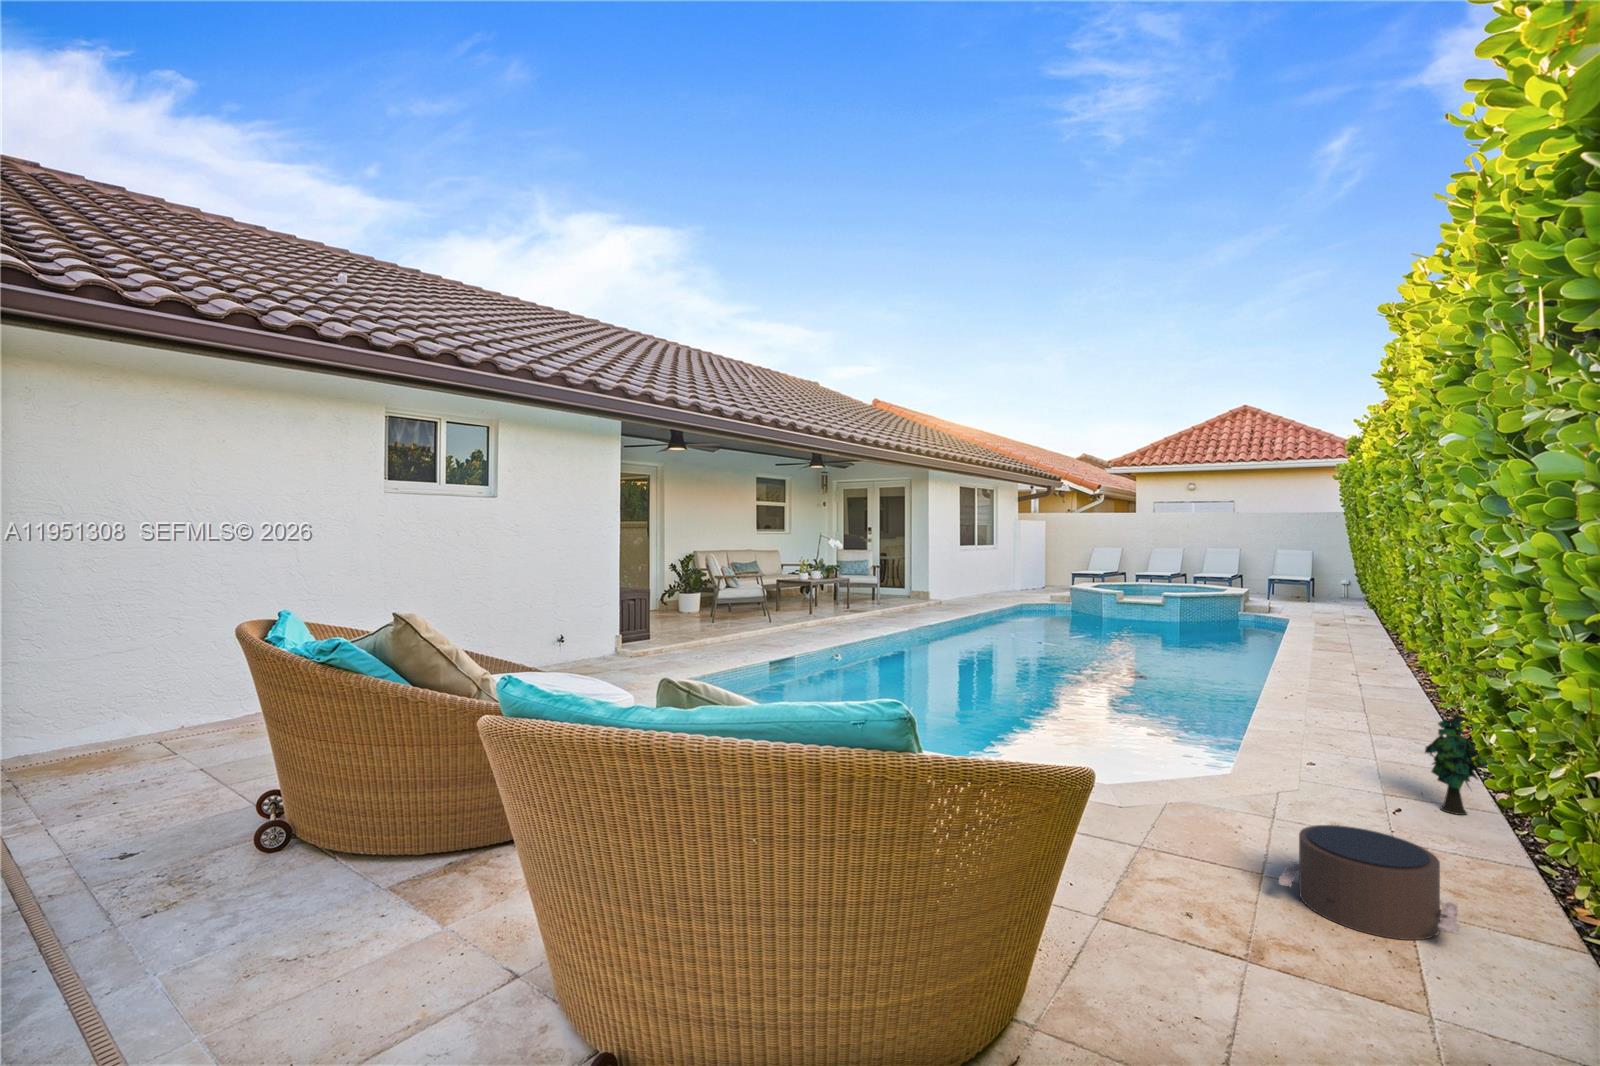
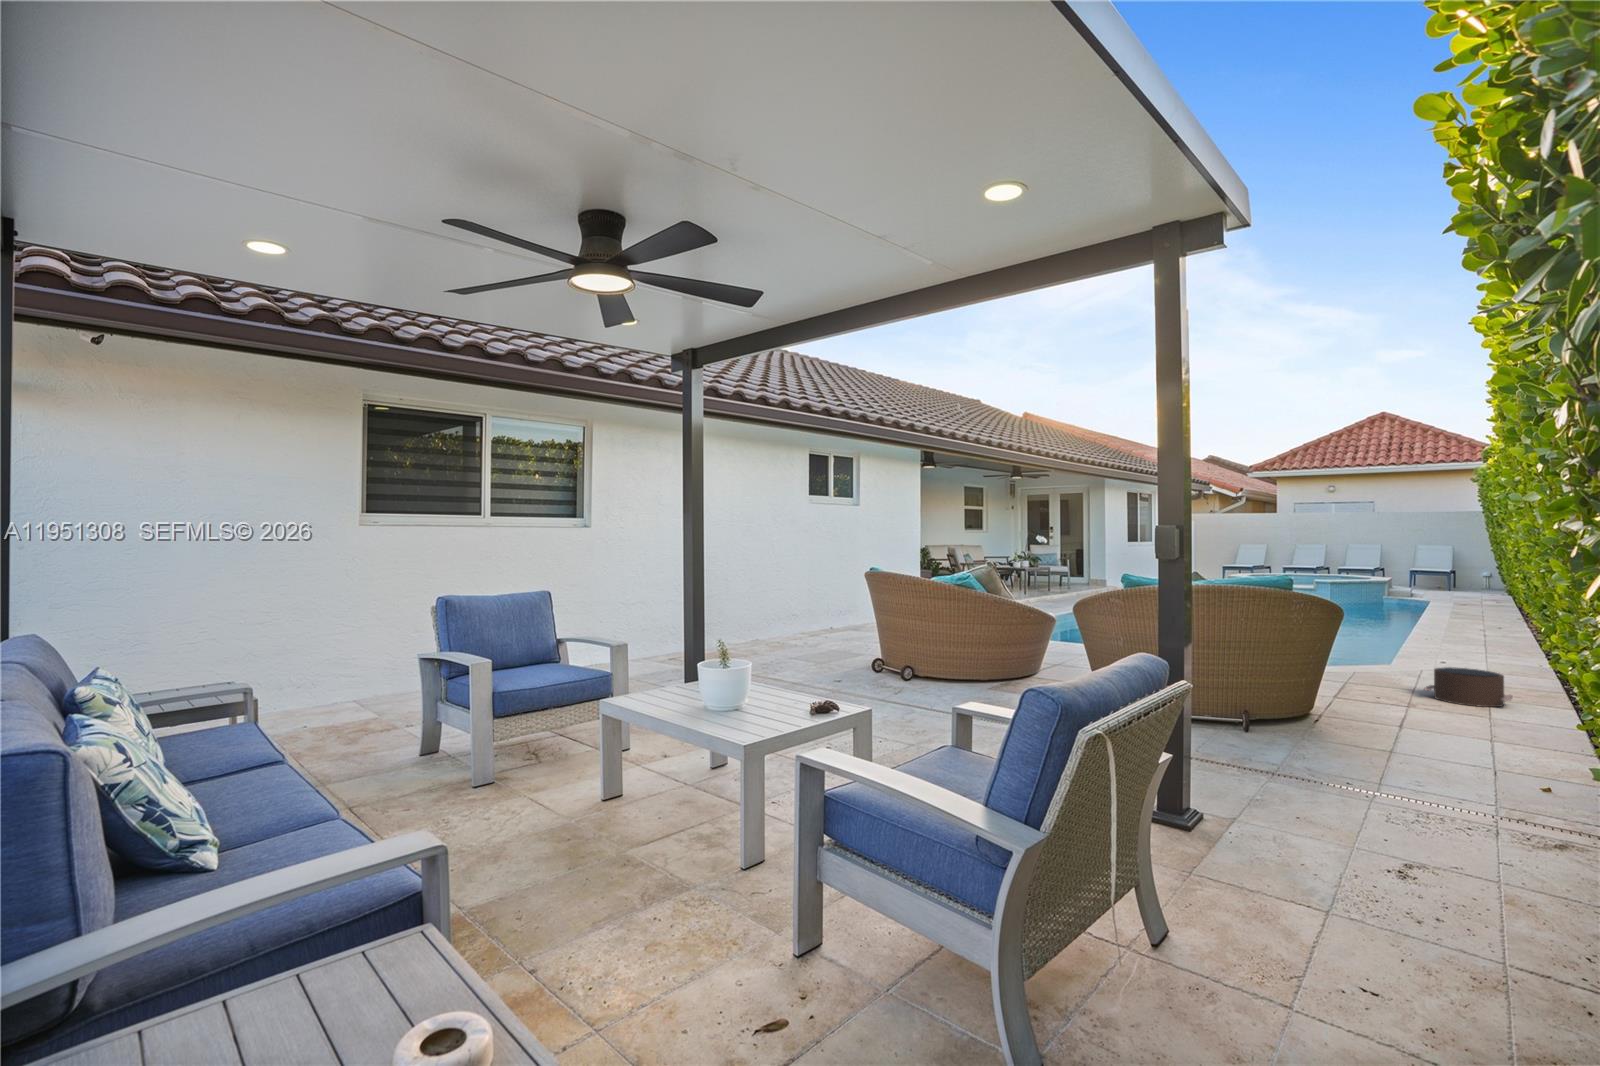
decorative plant: present [1425,714,1487,815] -> none [1511,626,1548,681]

